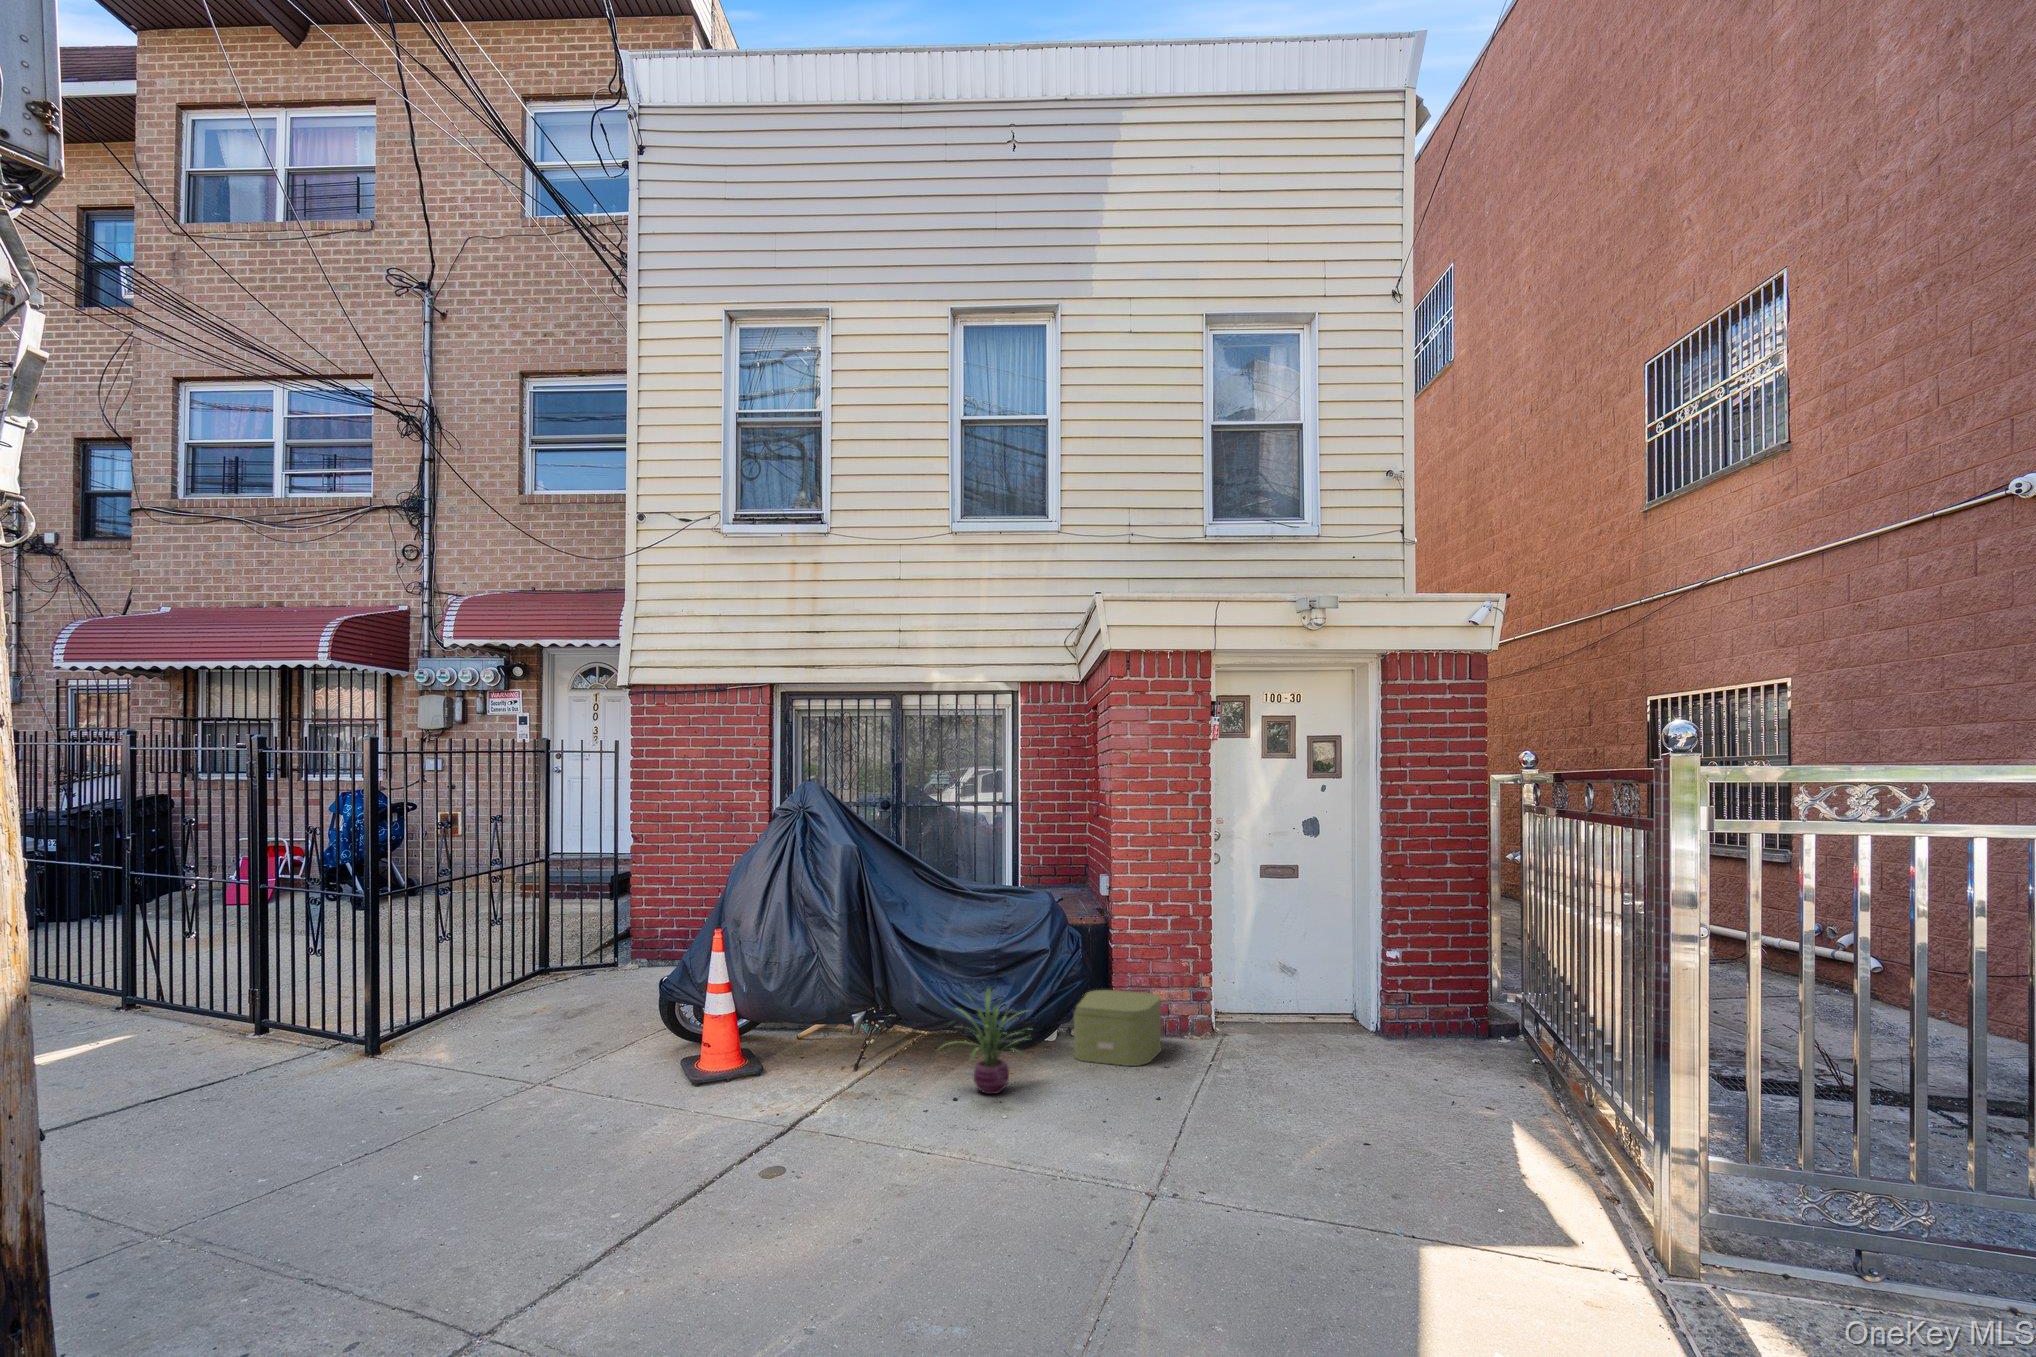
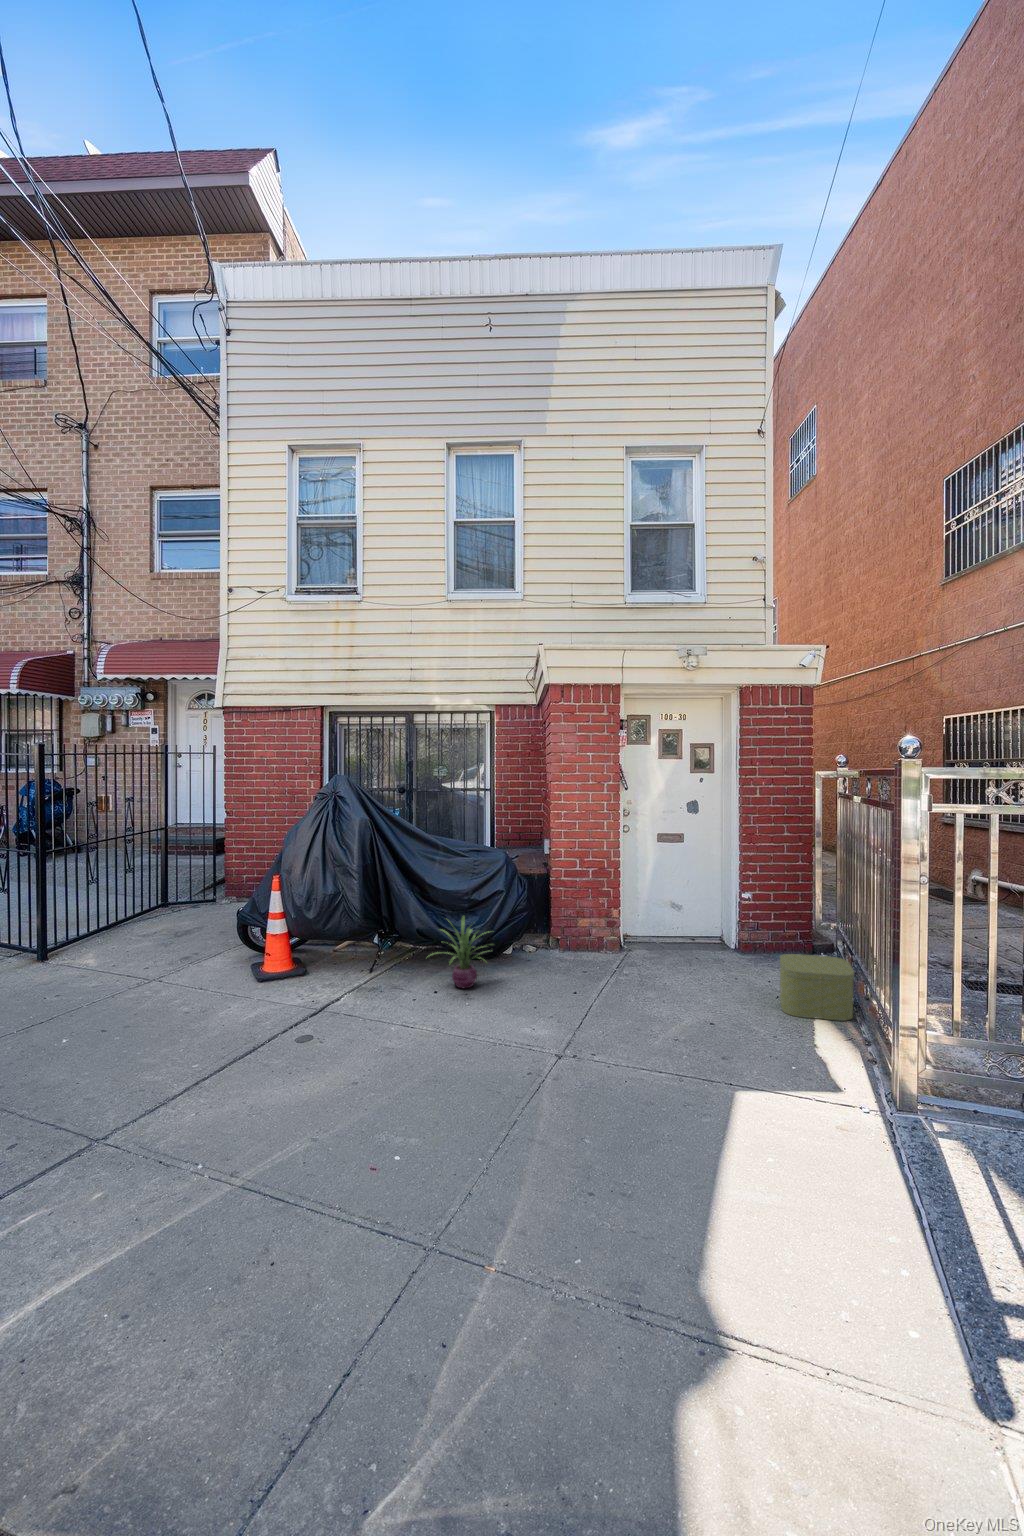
storage box: present [1074,990,1162,1066] -> present [780,954,854,1021]

